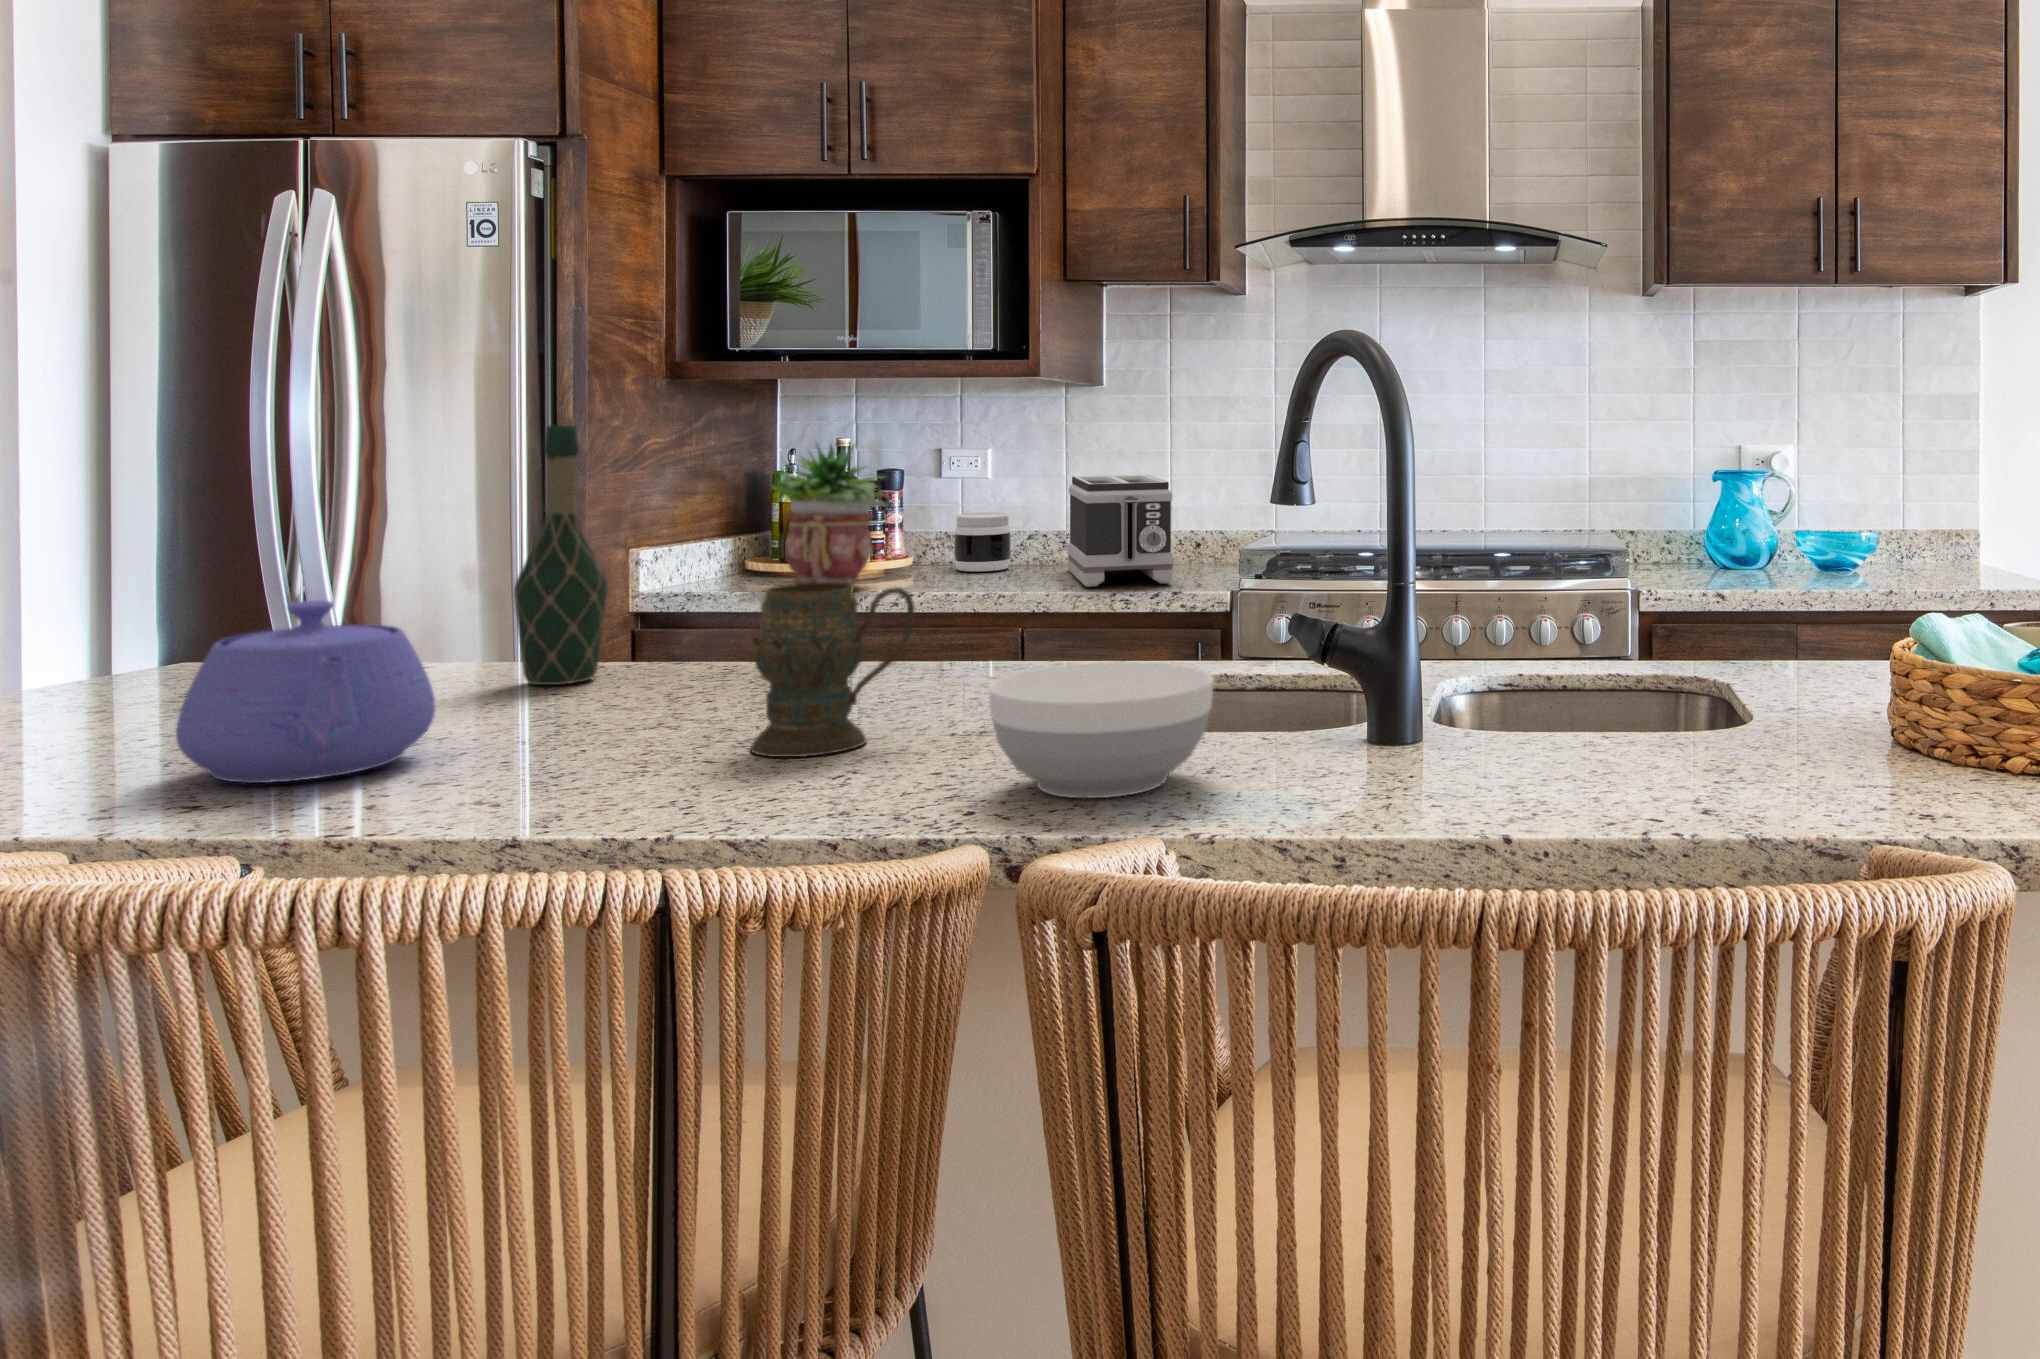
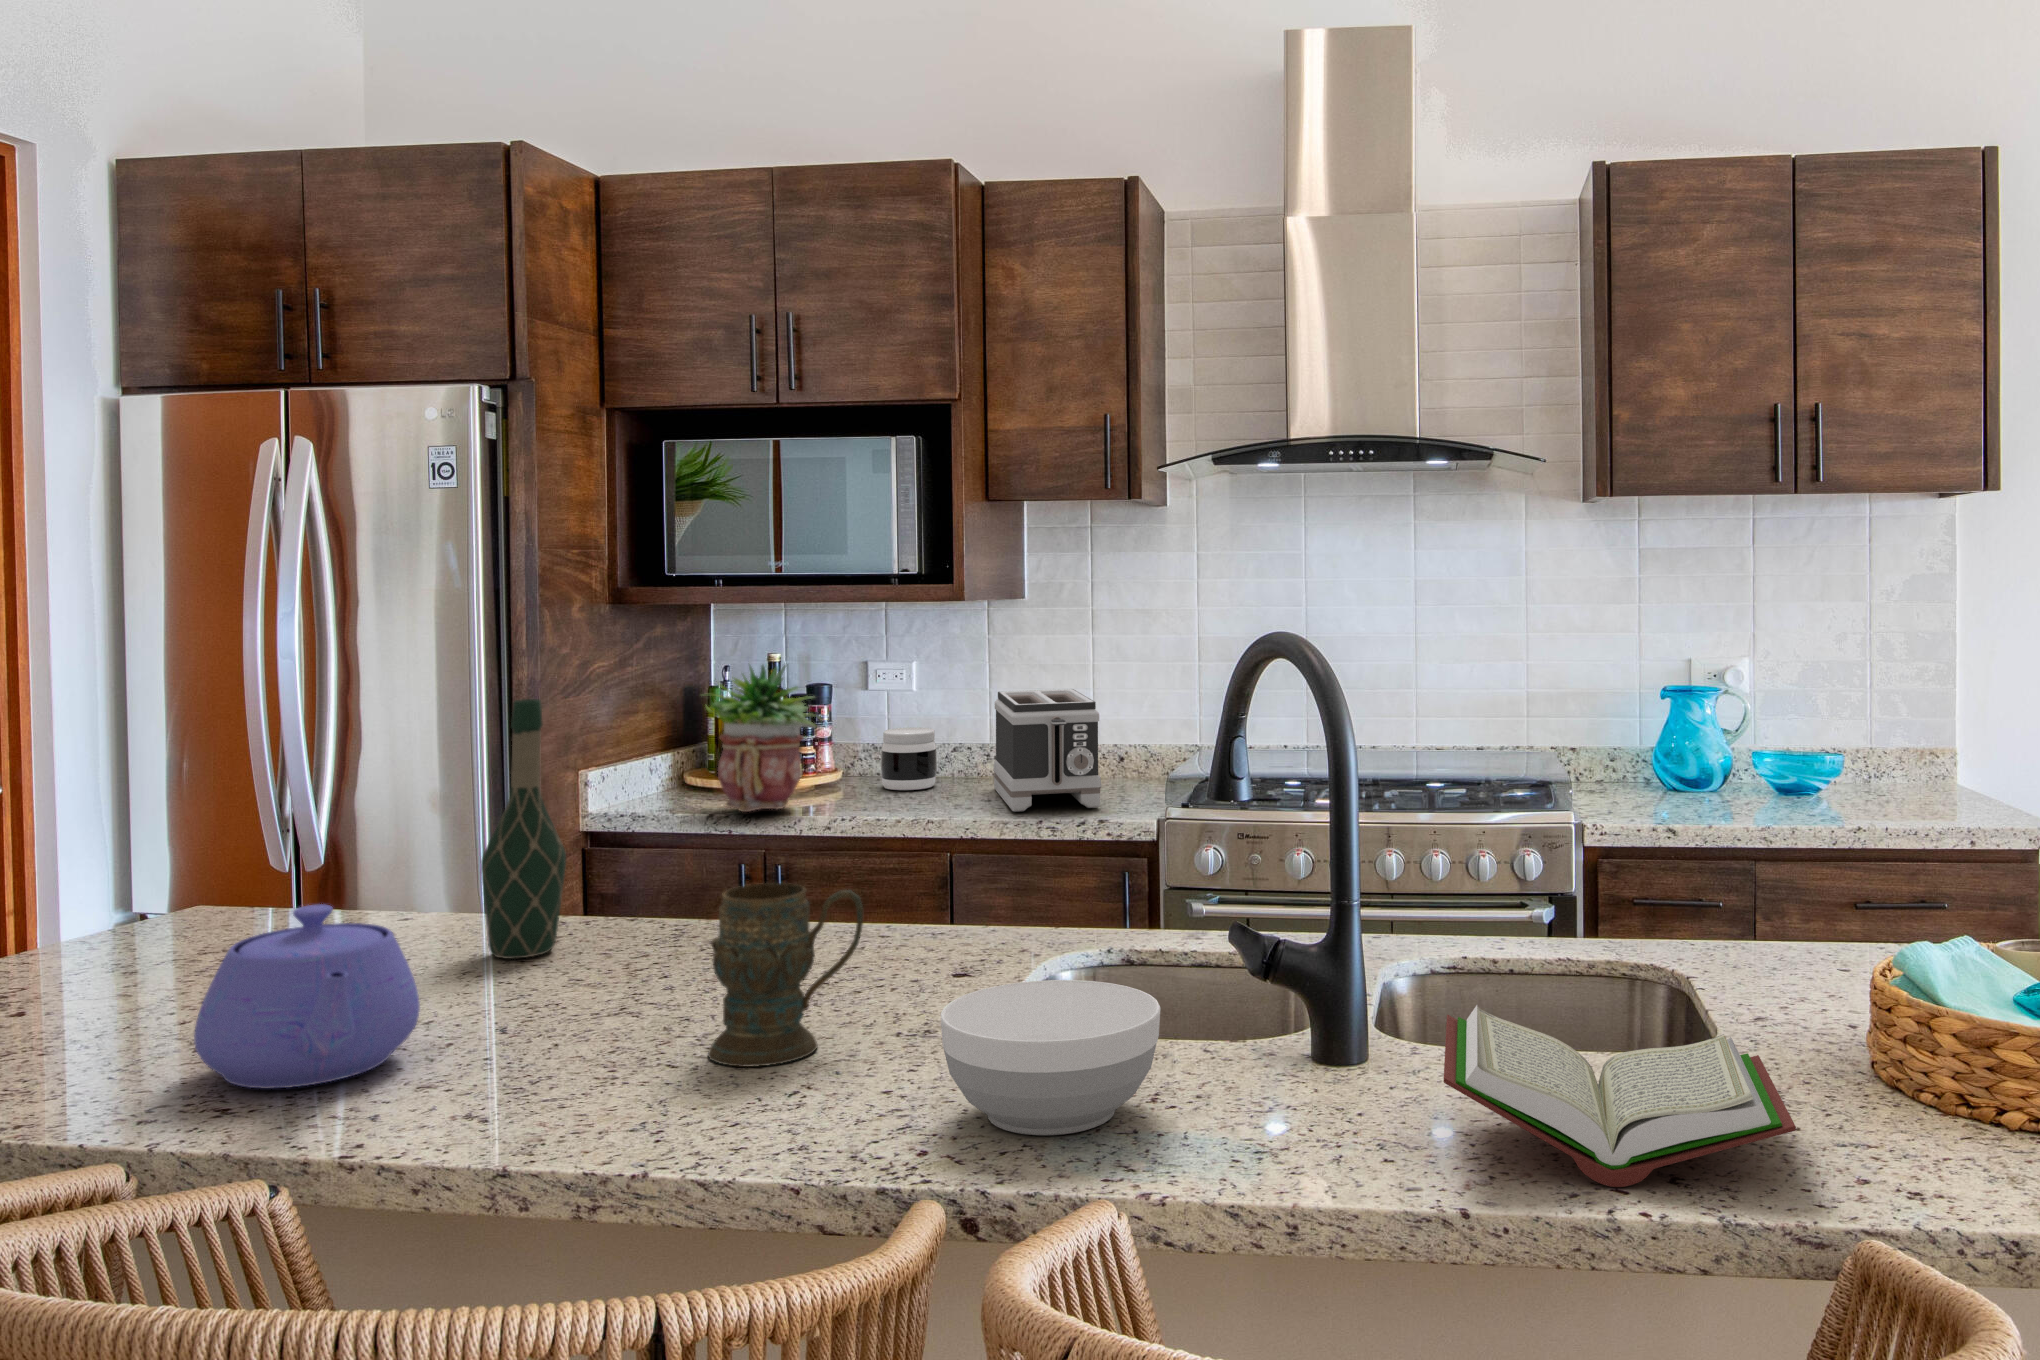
book: none [1489,672,1821,820] -> present [1443,1006,1796,1187]

